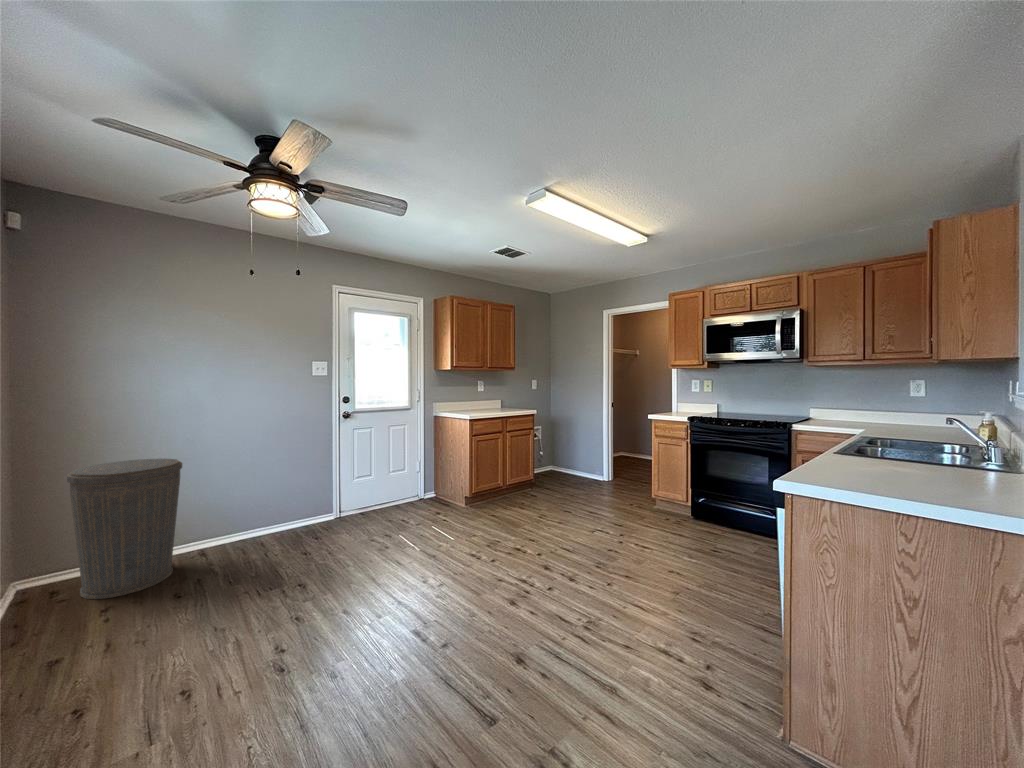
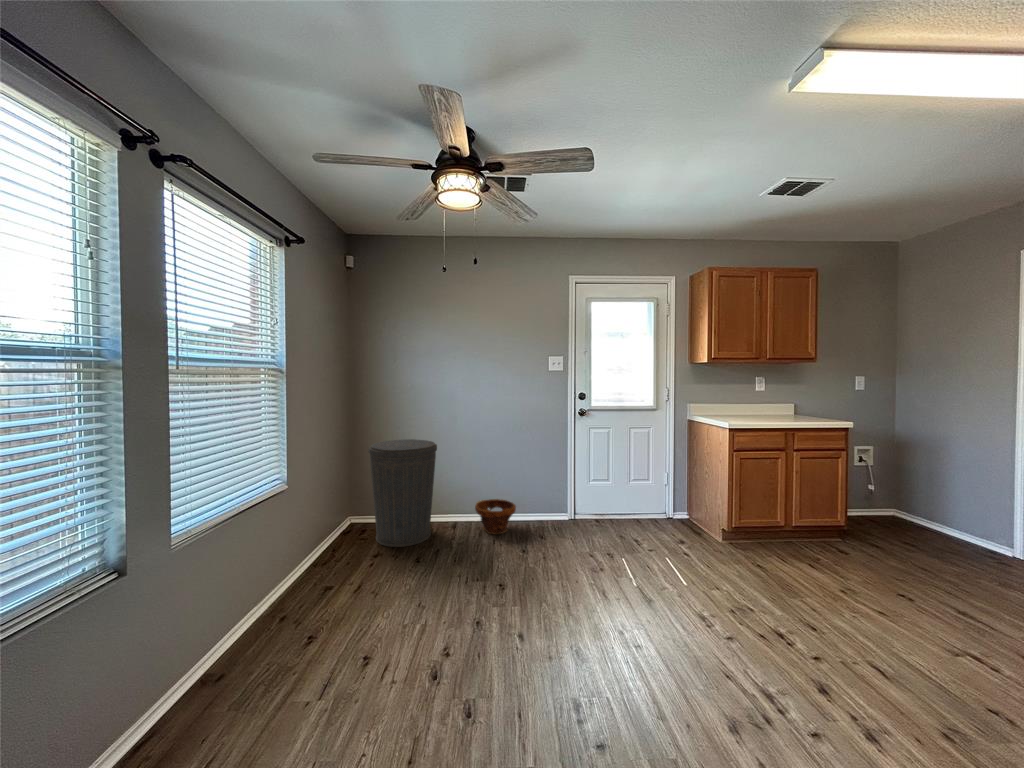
planter: none [233,511,284,549] -> present [475,499,516,534]

